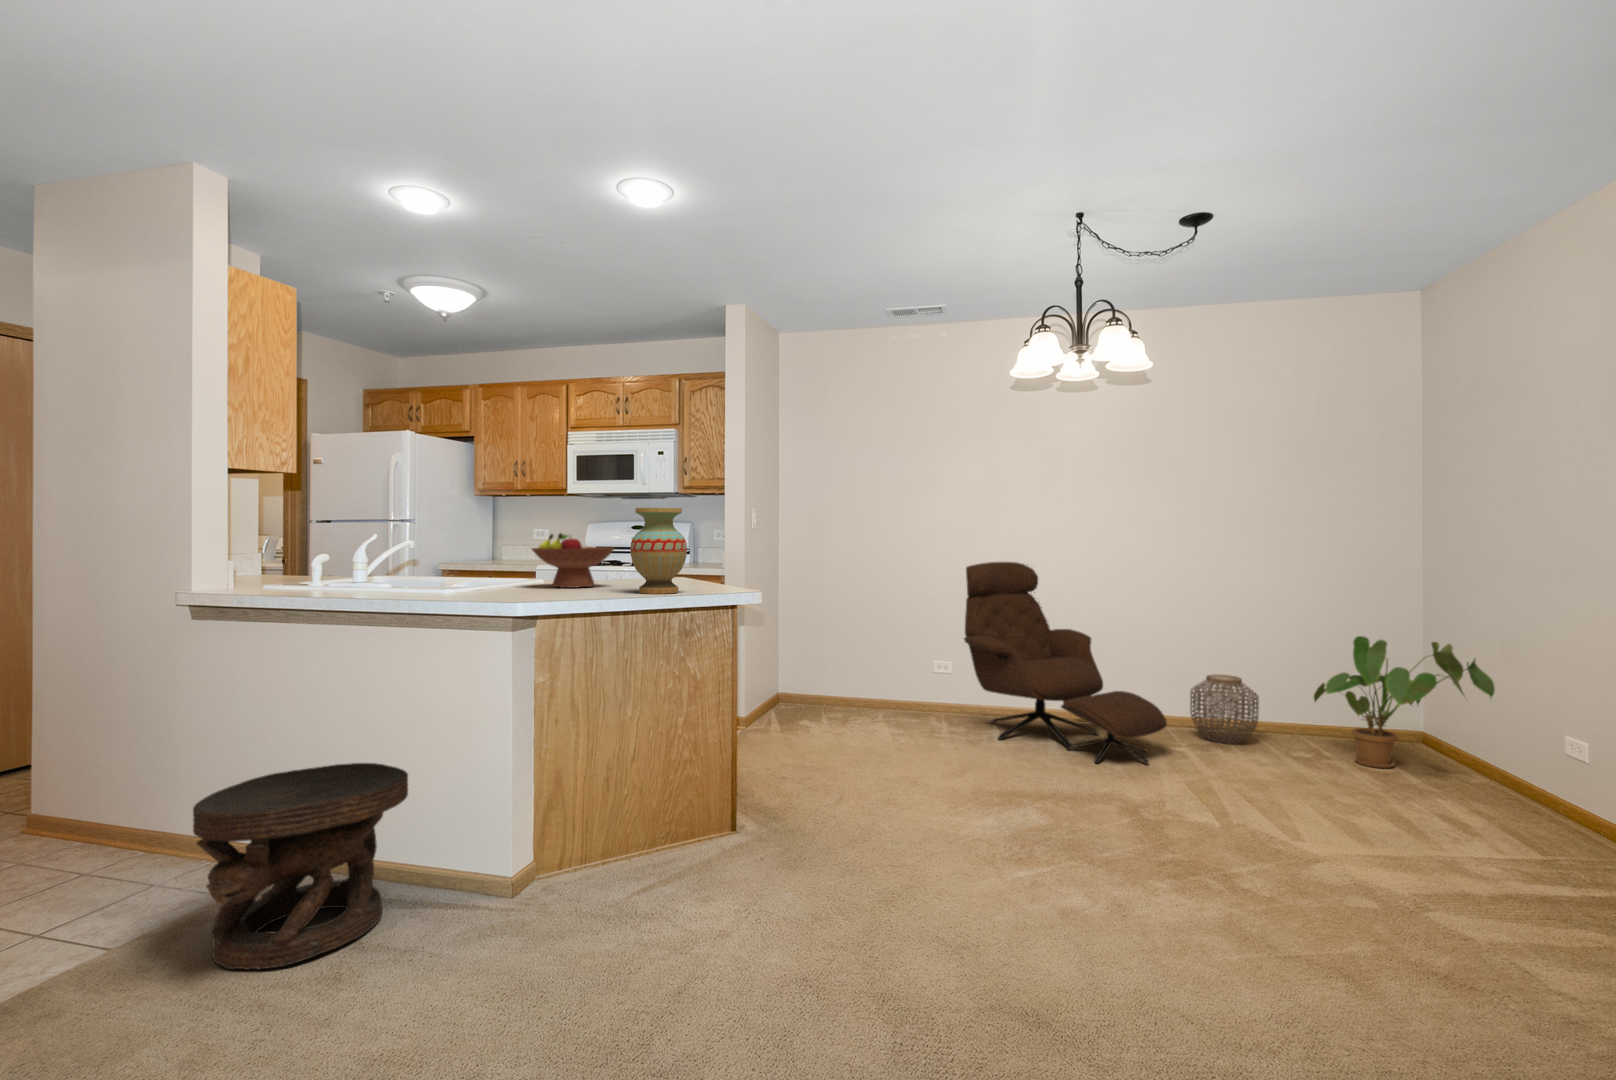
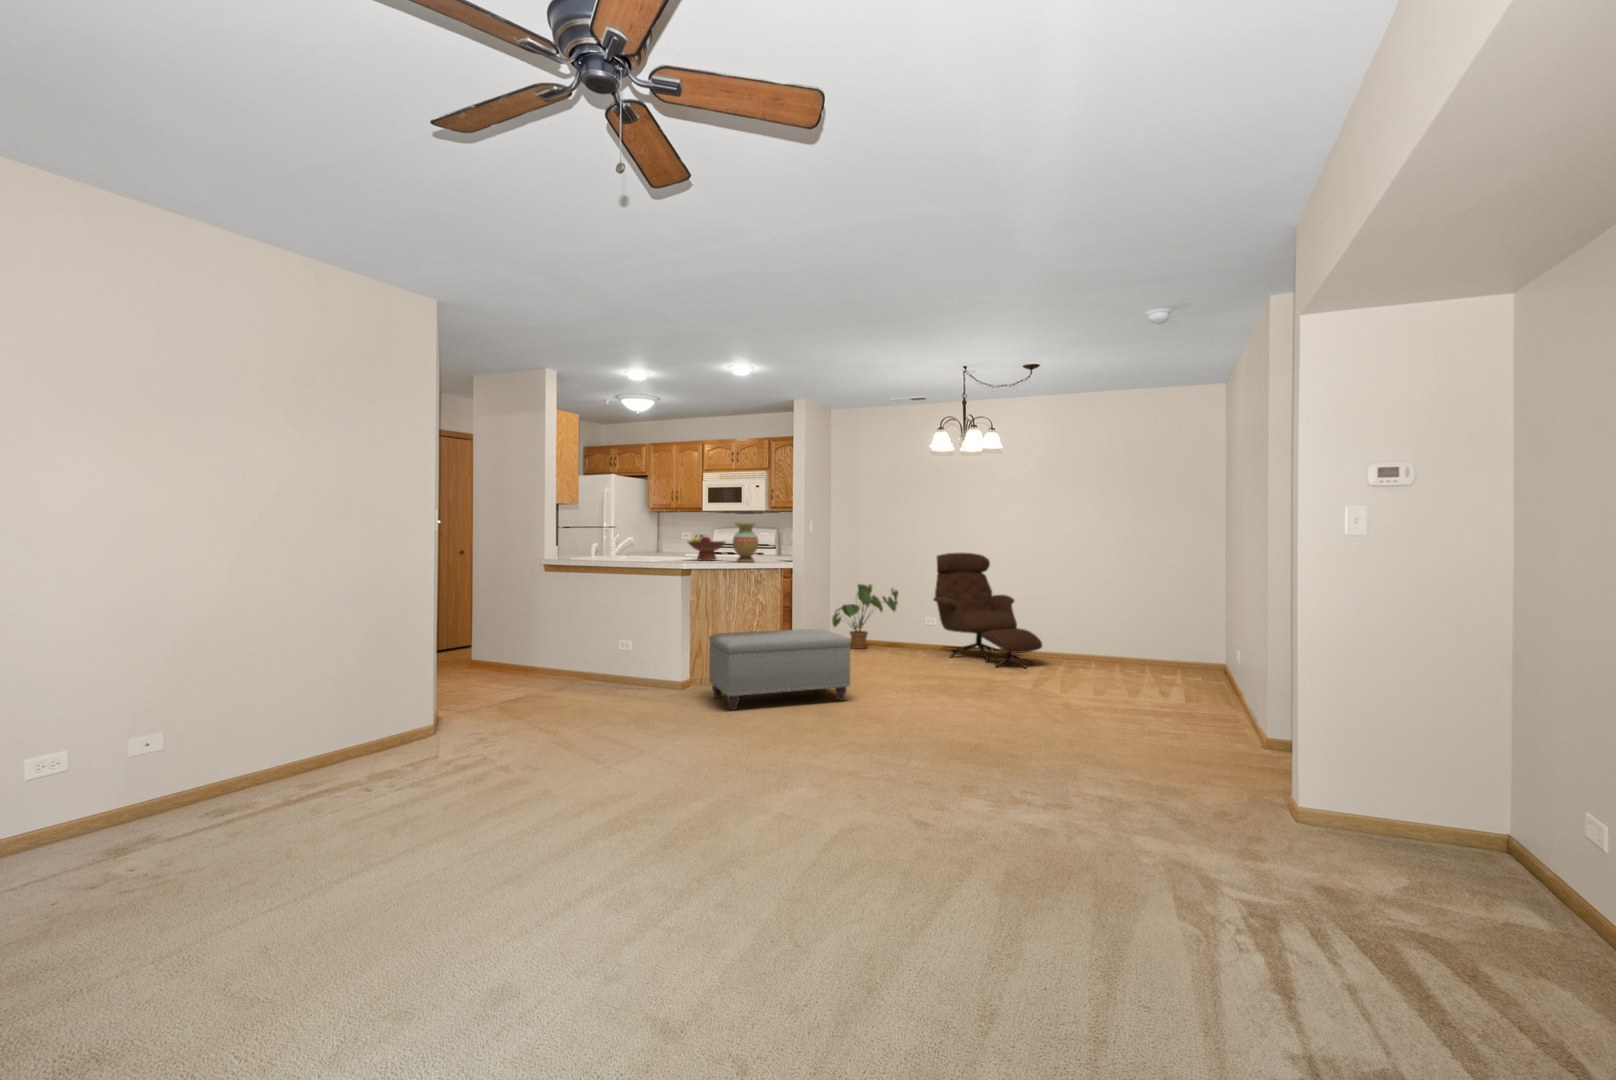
house plant: present [1314,636,1495,768] -> present [832,584,898,649]
woven basket: present [1190,675,1259,744] -> none [1071,622,1110,663]
ottoman: none [578,735,915,993] -> present [709,629,851,710]
side table: present [193,763,408,970] -> none [566,633,640,700]

